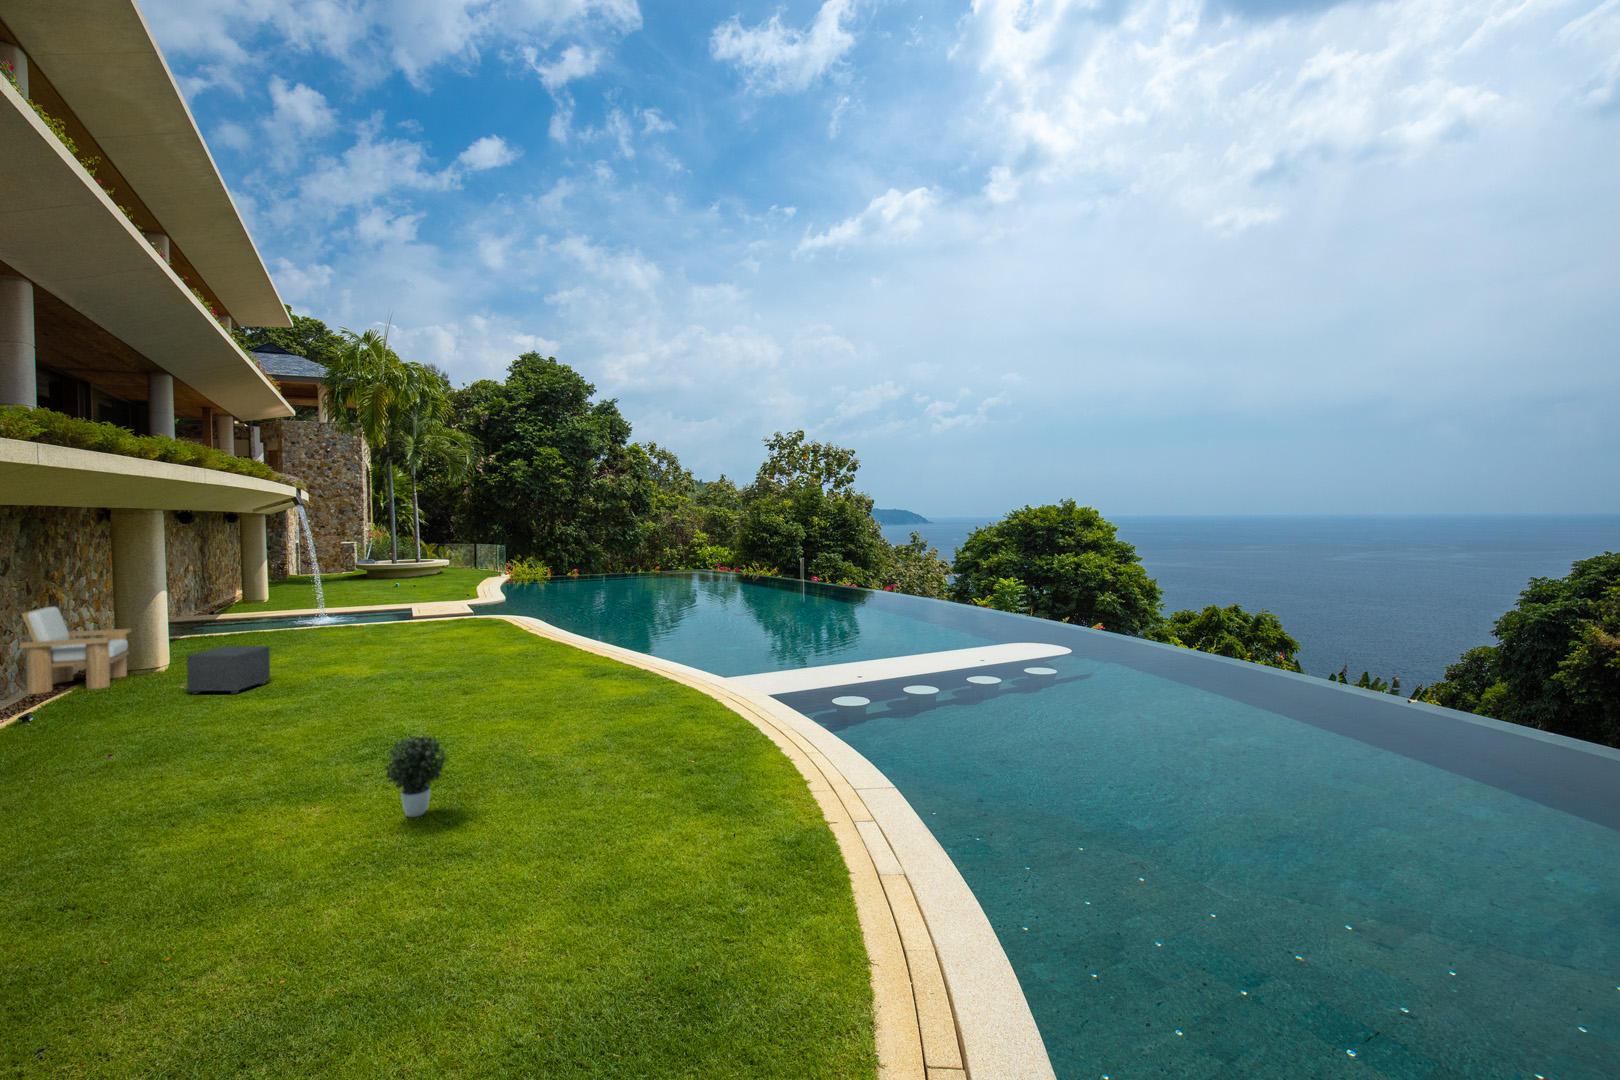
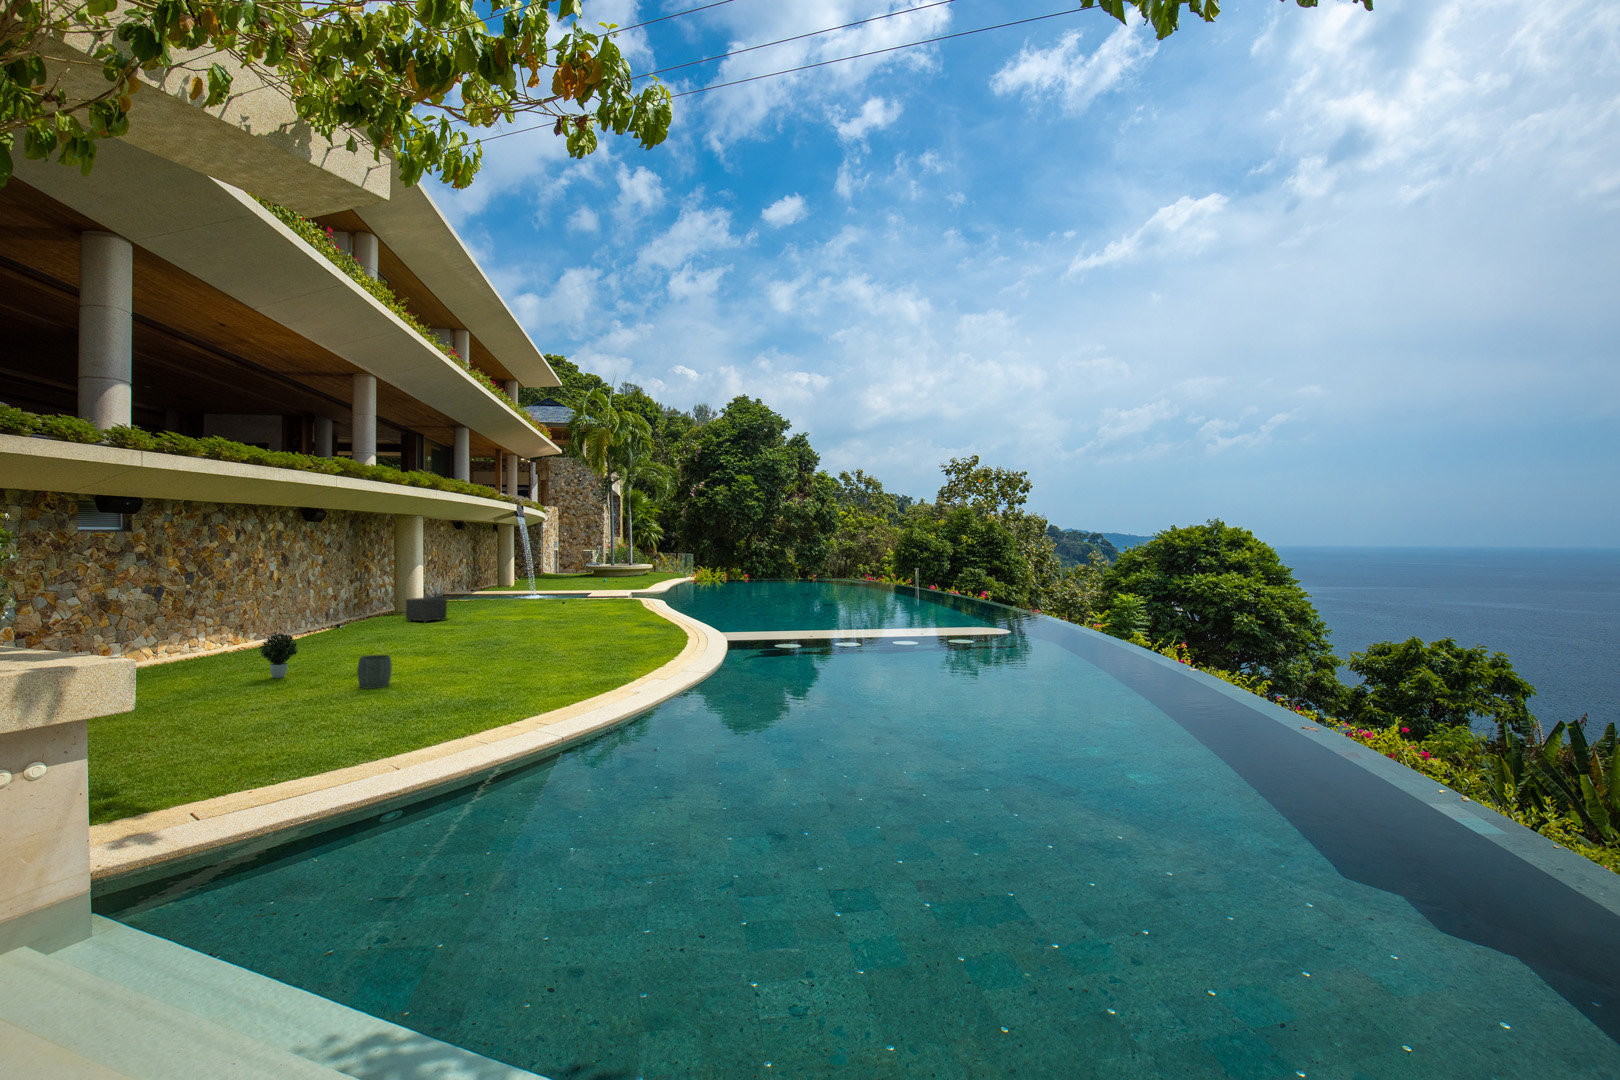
armchair: present [20,607,132,694] -> none [345,571,398,617]
potted plant: present [385,737,446,817] -> present [260,634,298,678]
woven basket: none [415,848,493,951] -> present [357,655,392,689]

